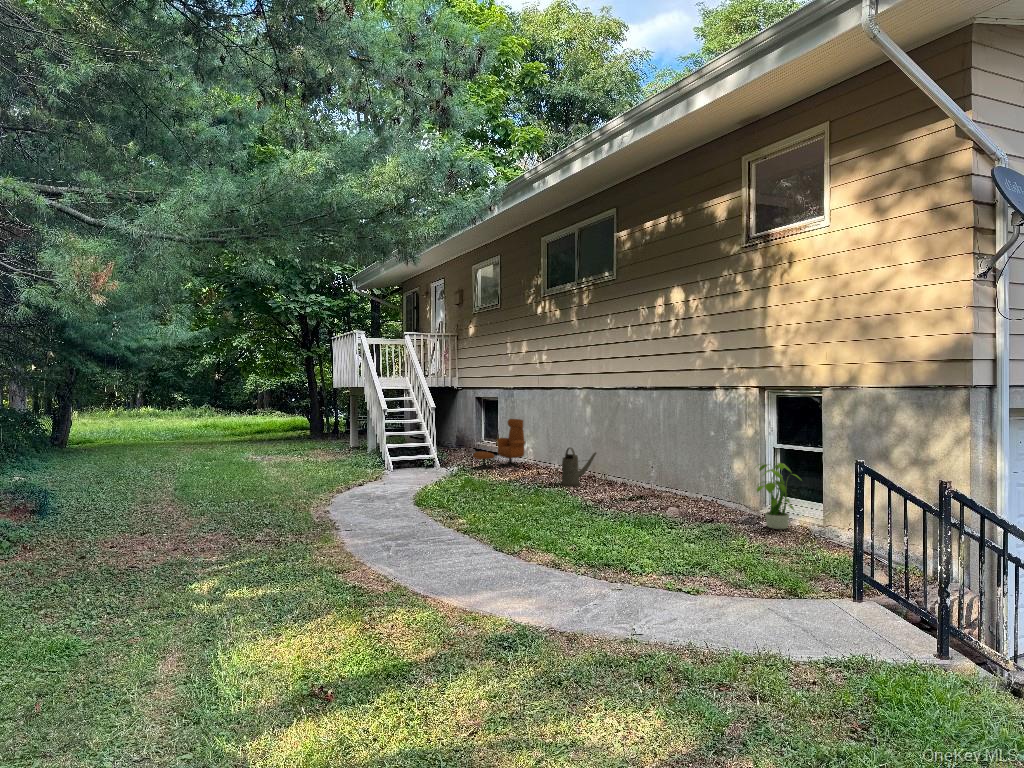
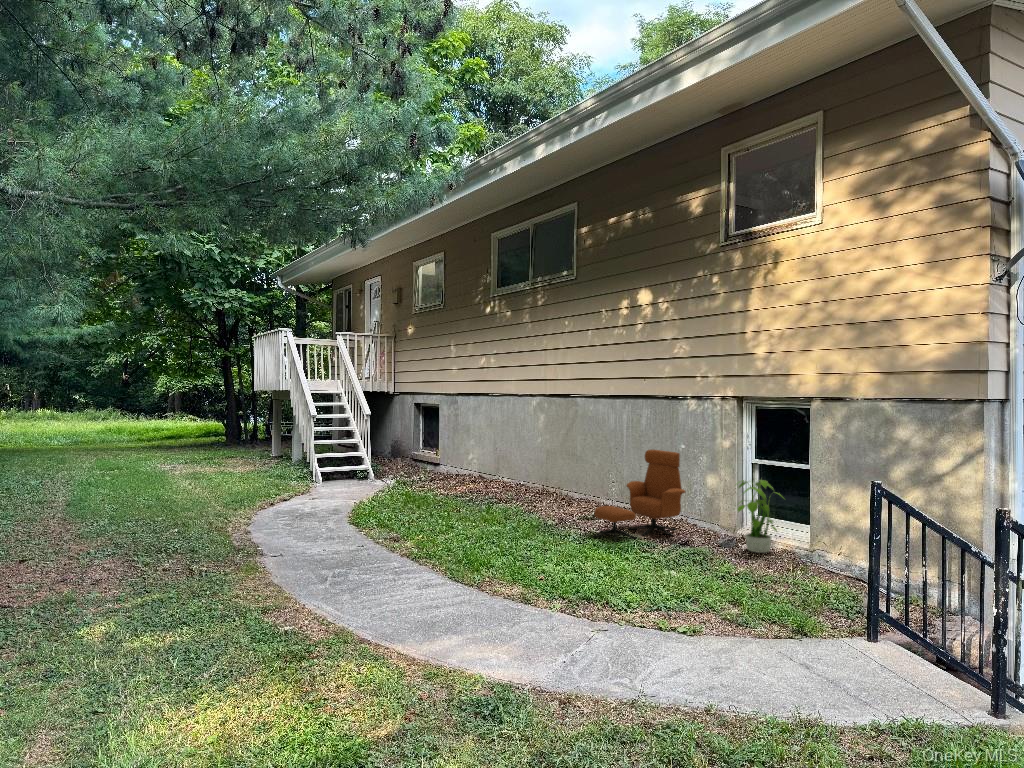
lounge chair: present [472,419,525,470] -> present [593,450,685,541]
watering can: present [557,448,596,486] -> none [509,460,552,503]

